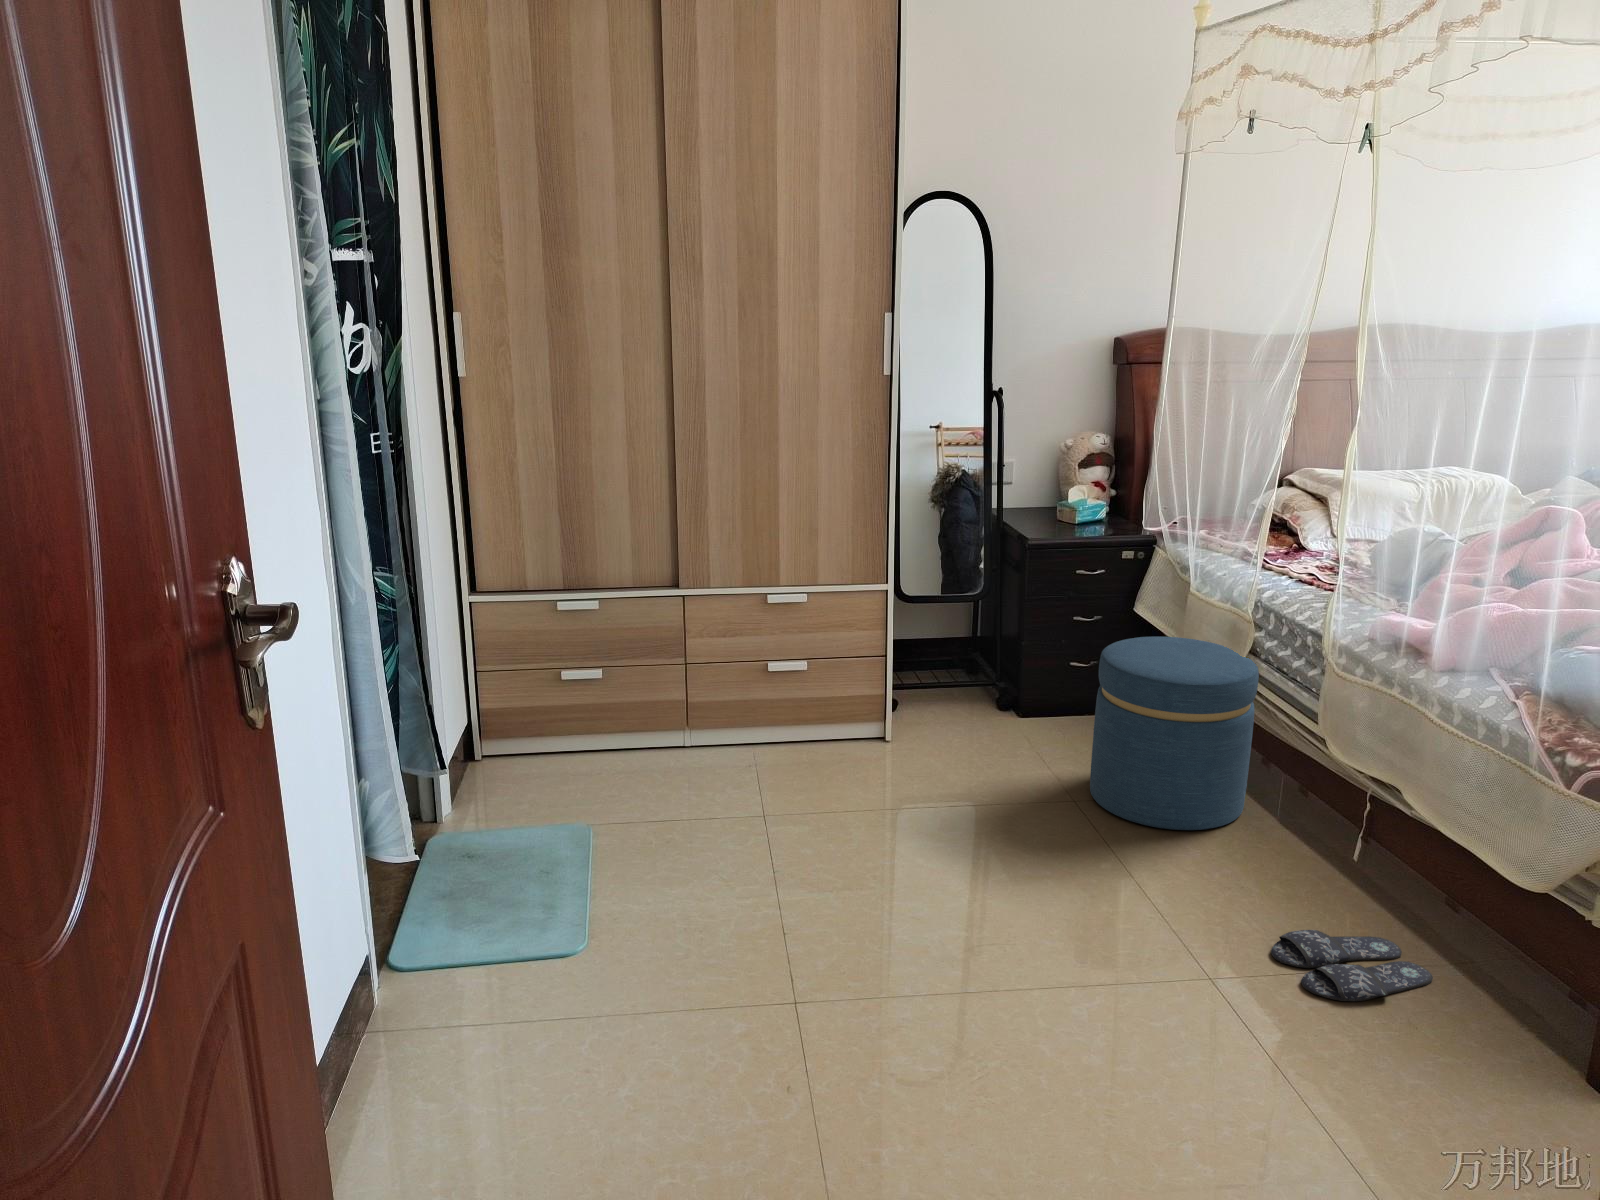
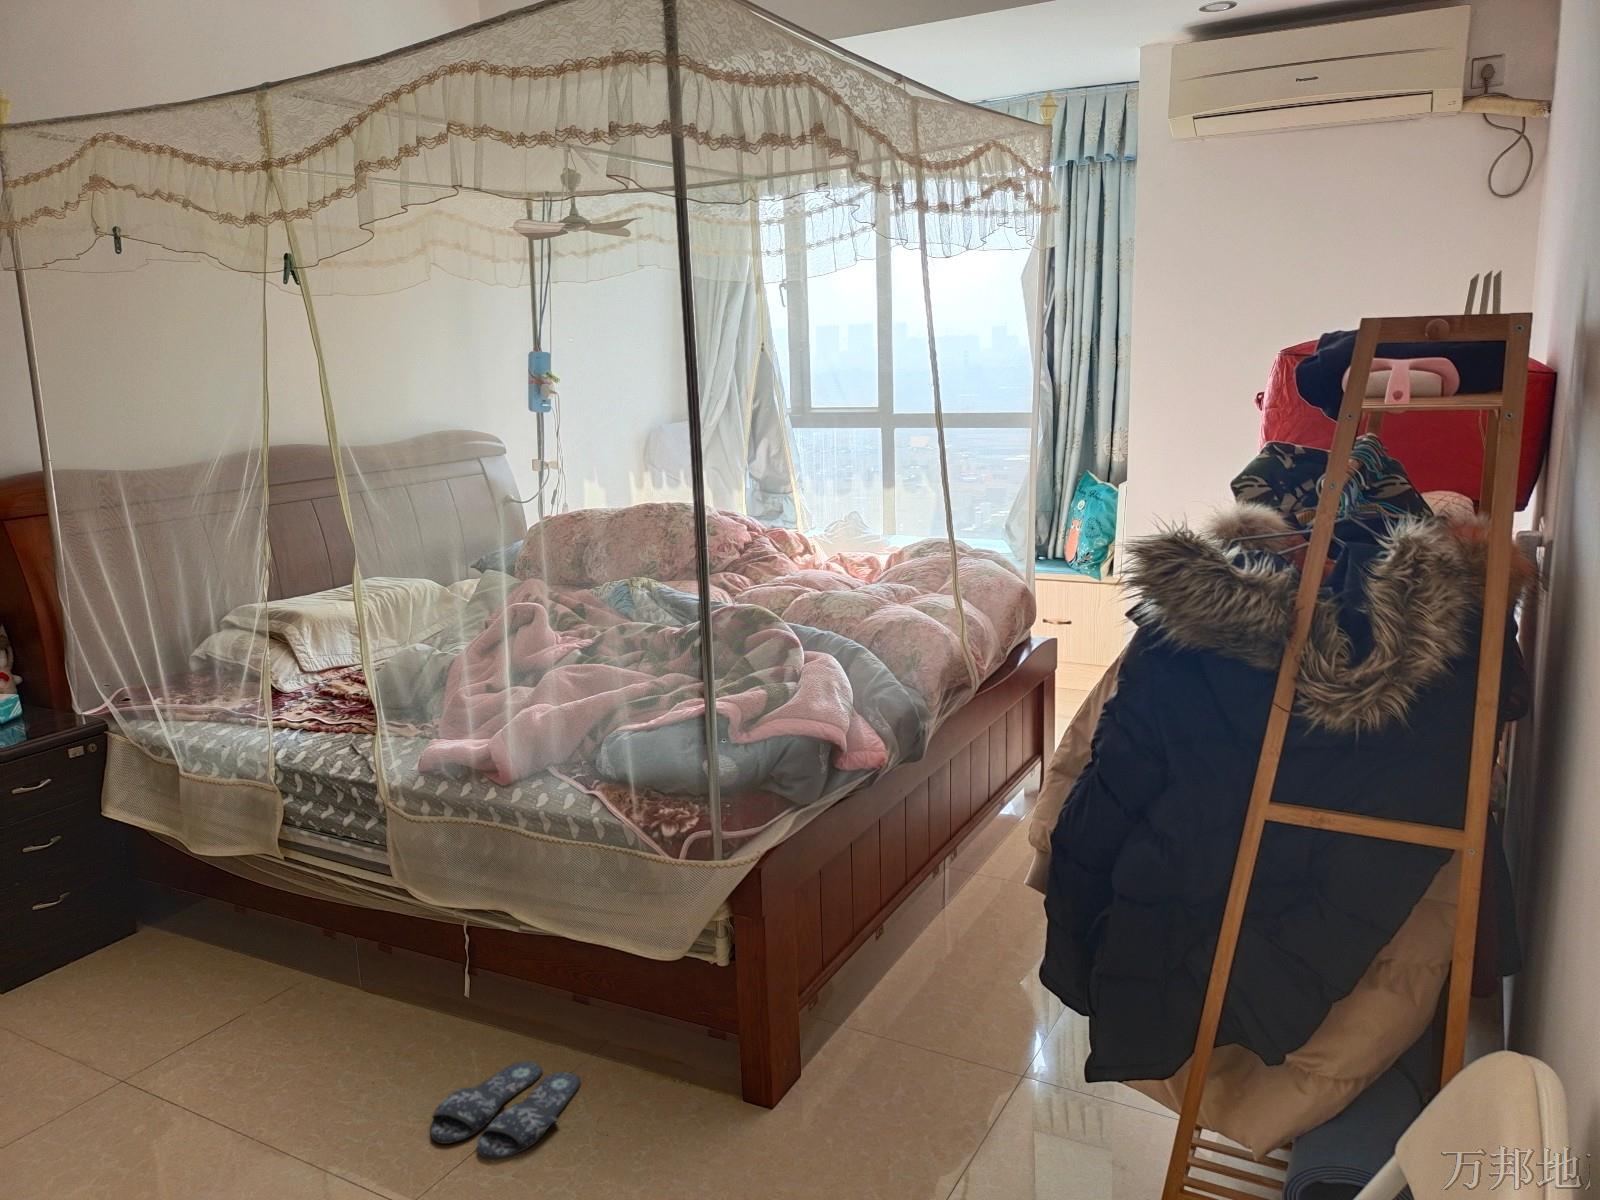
ottoman: present [1090,637,1259,830] -> none [95,824,313,1069]

